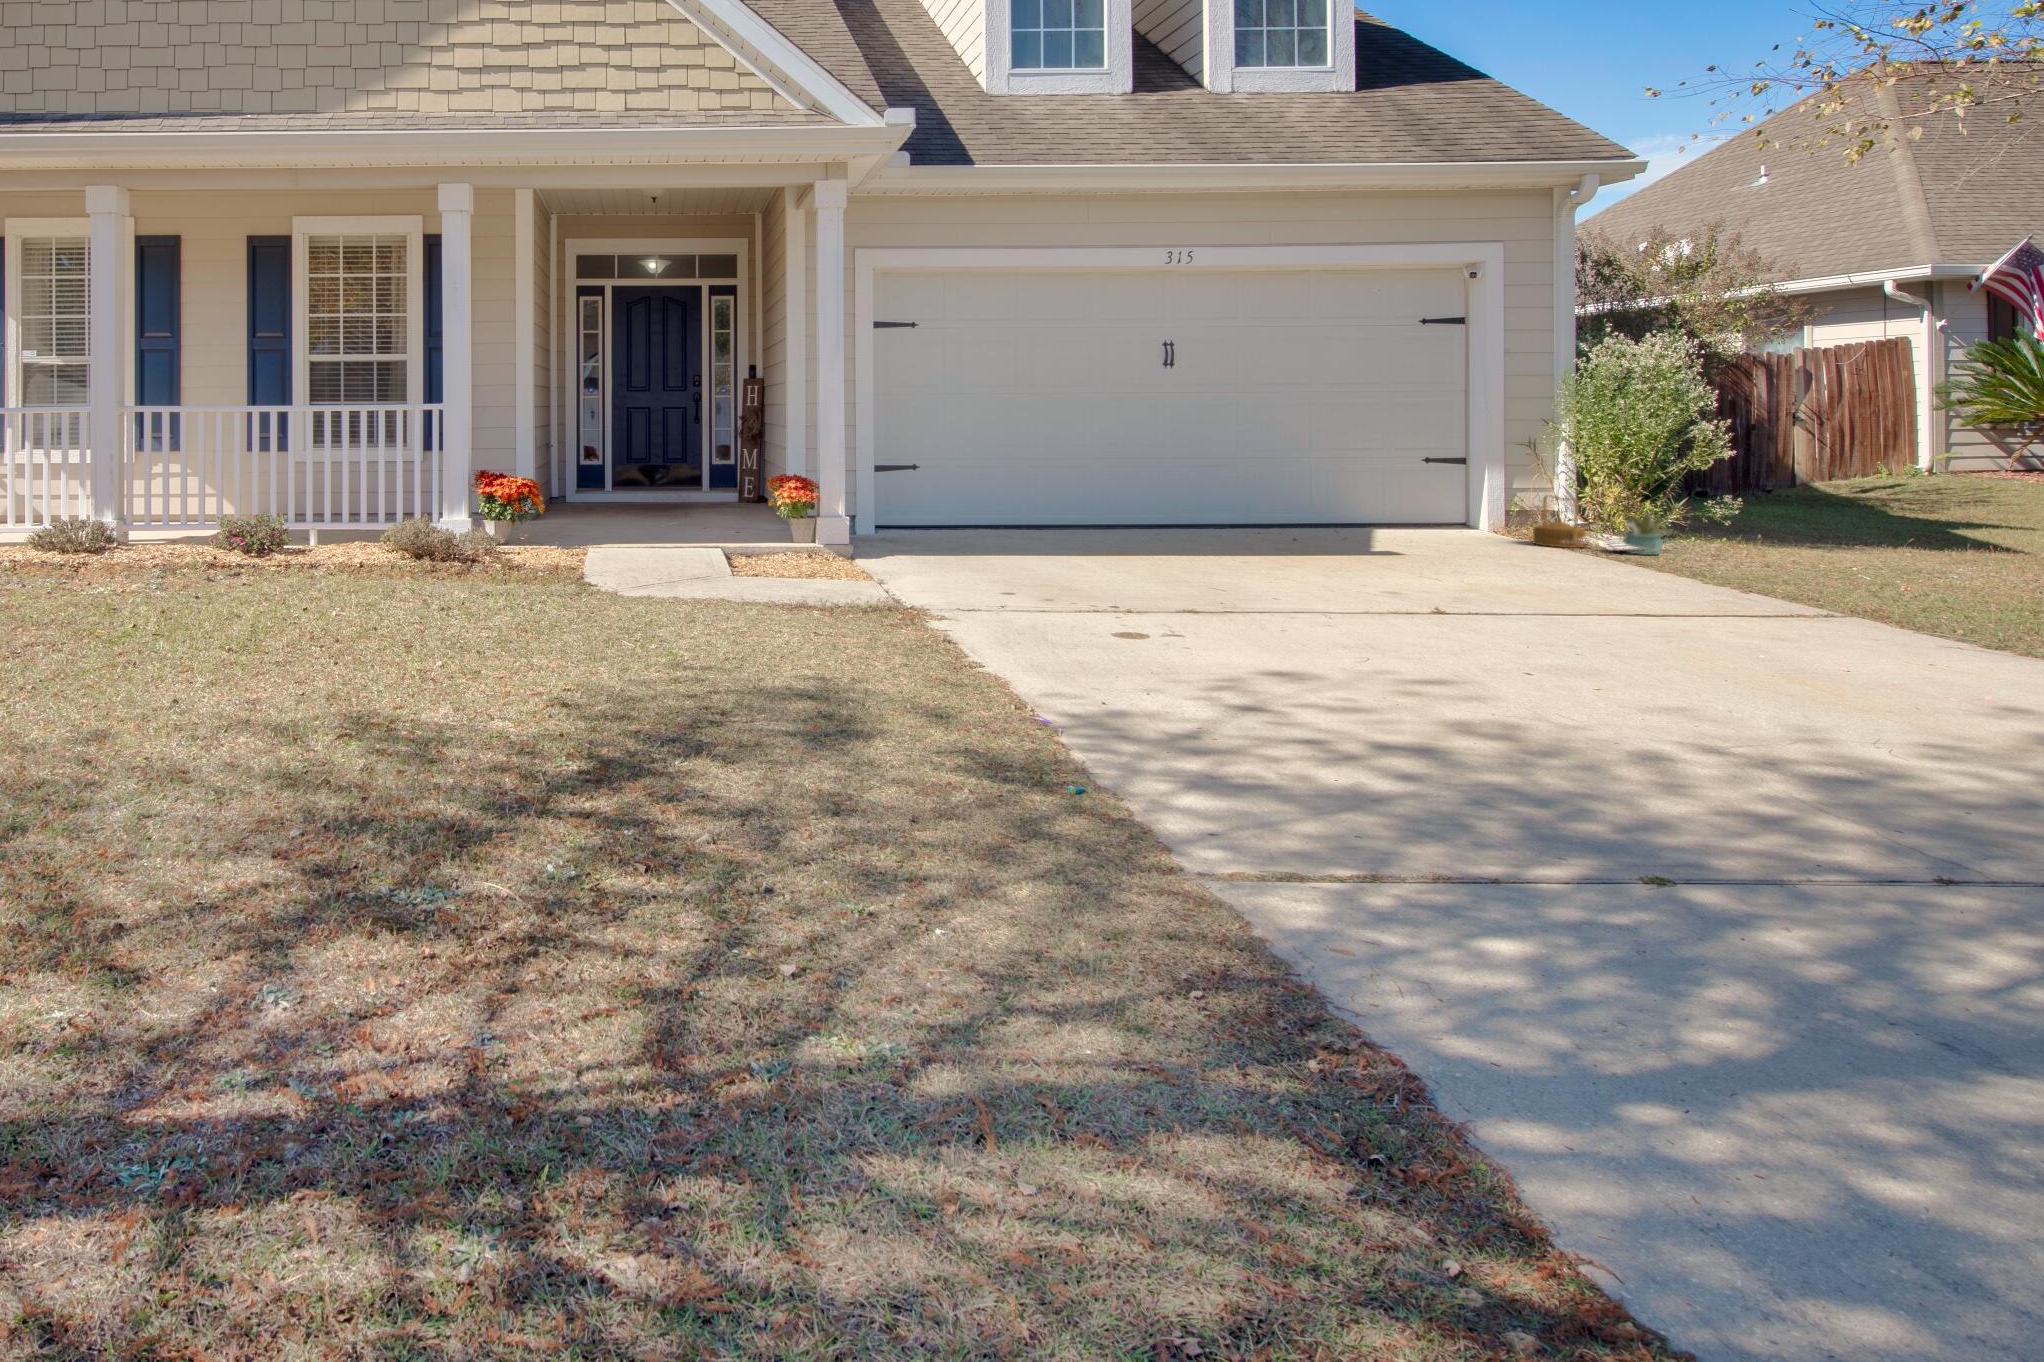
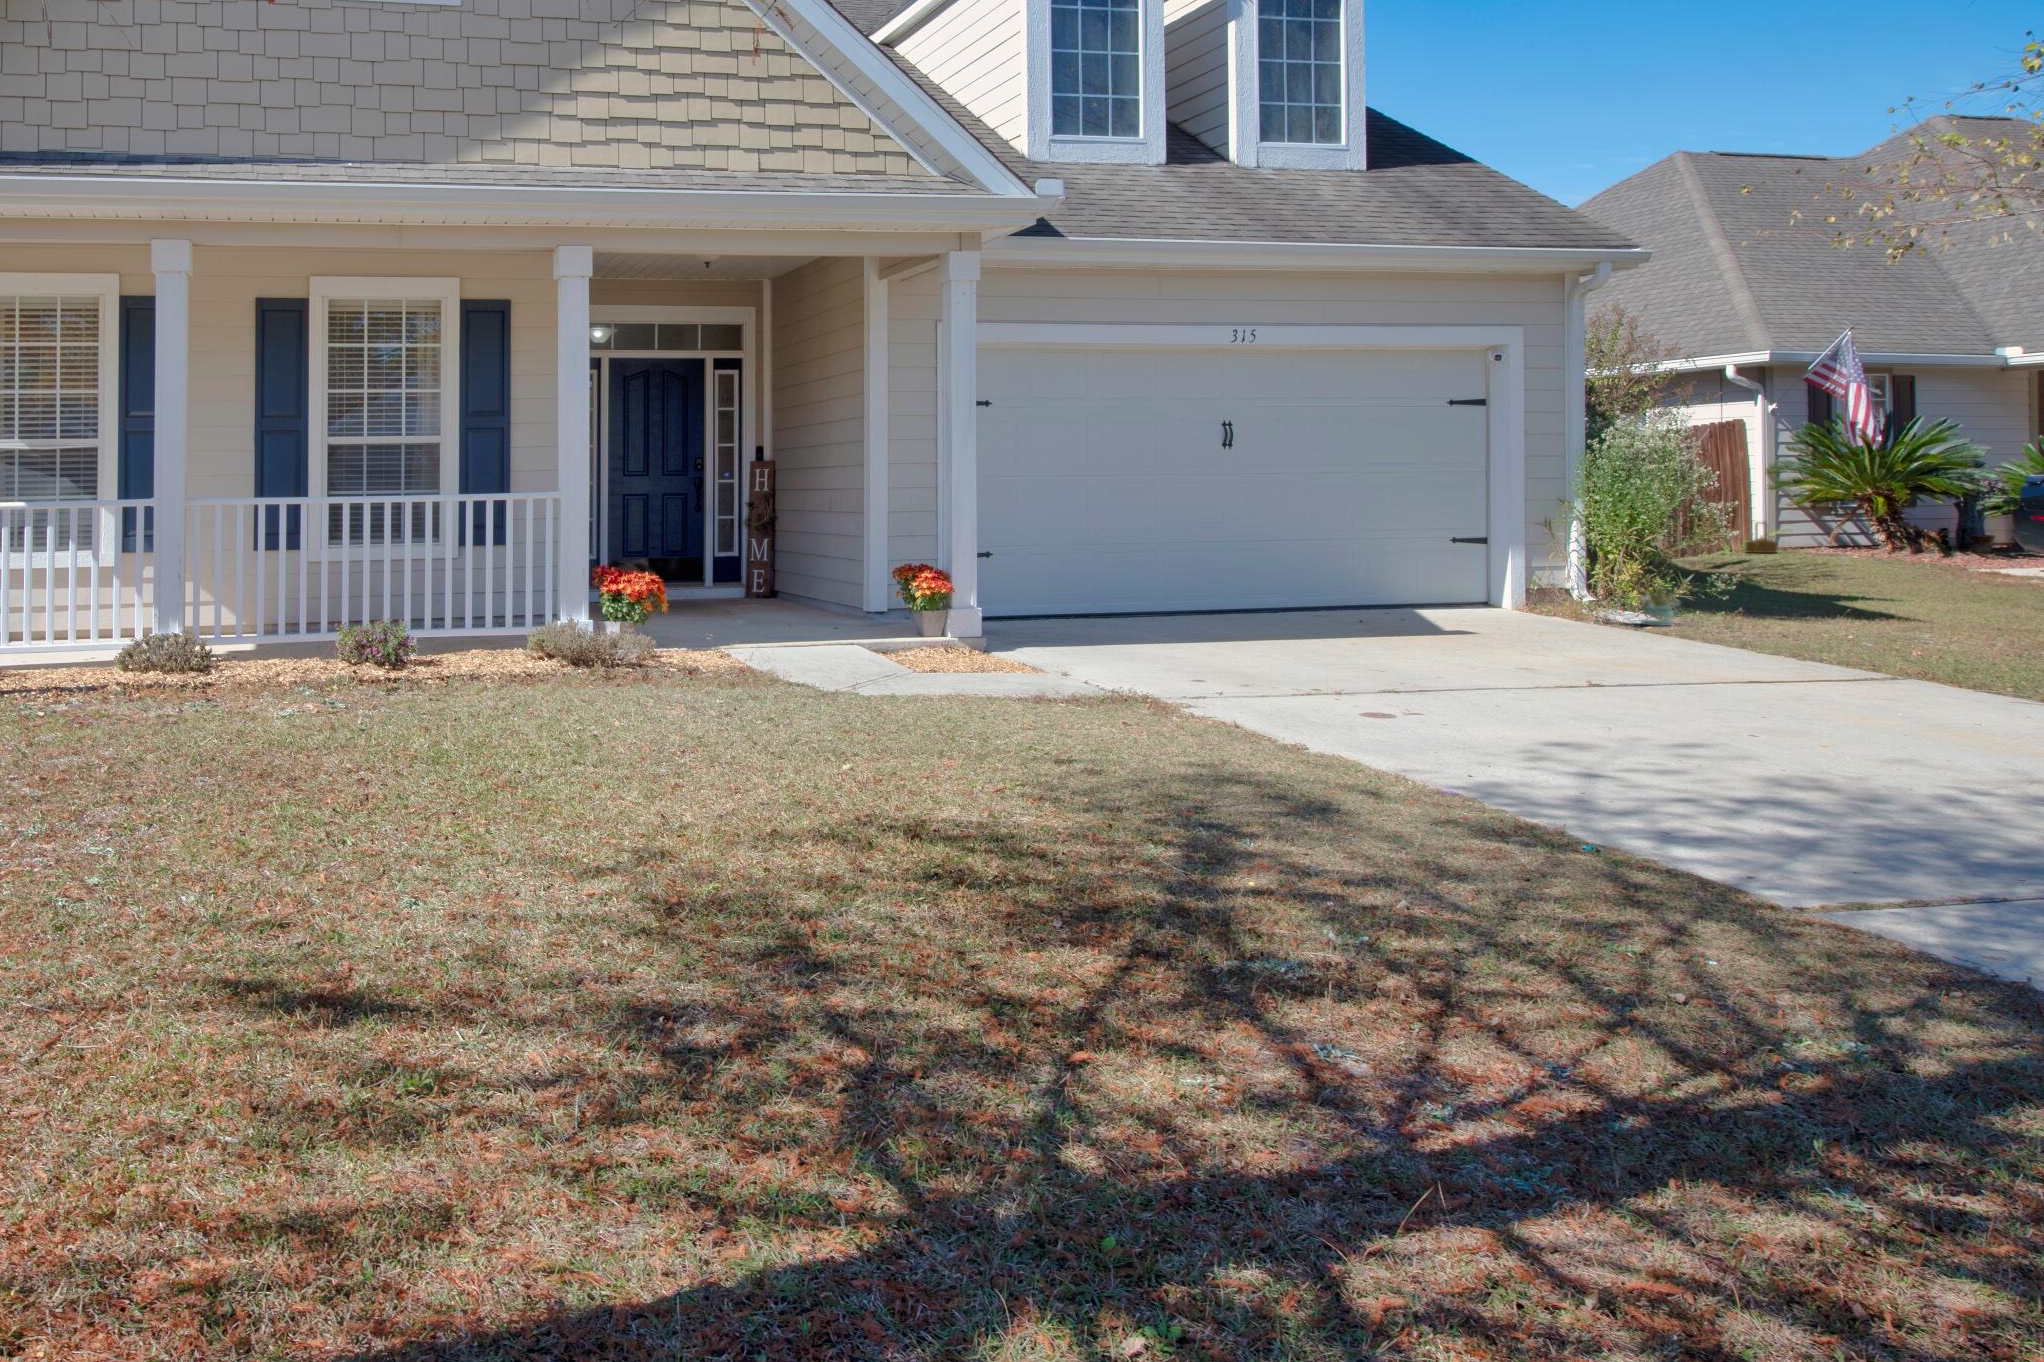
woven basket: present [1533,496,1586,548] -> present [1745,522,1778,553]

